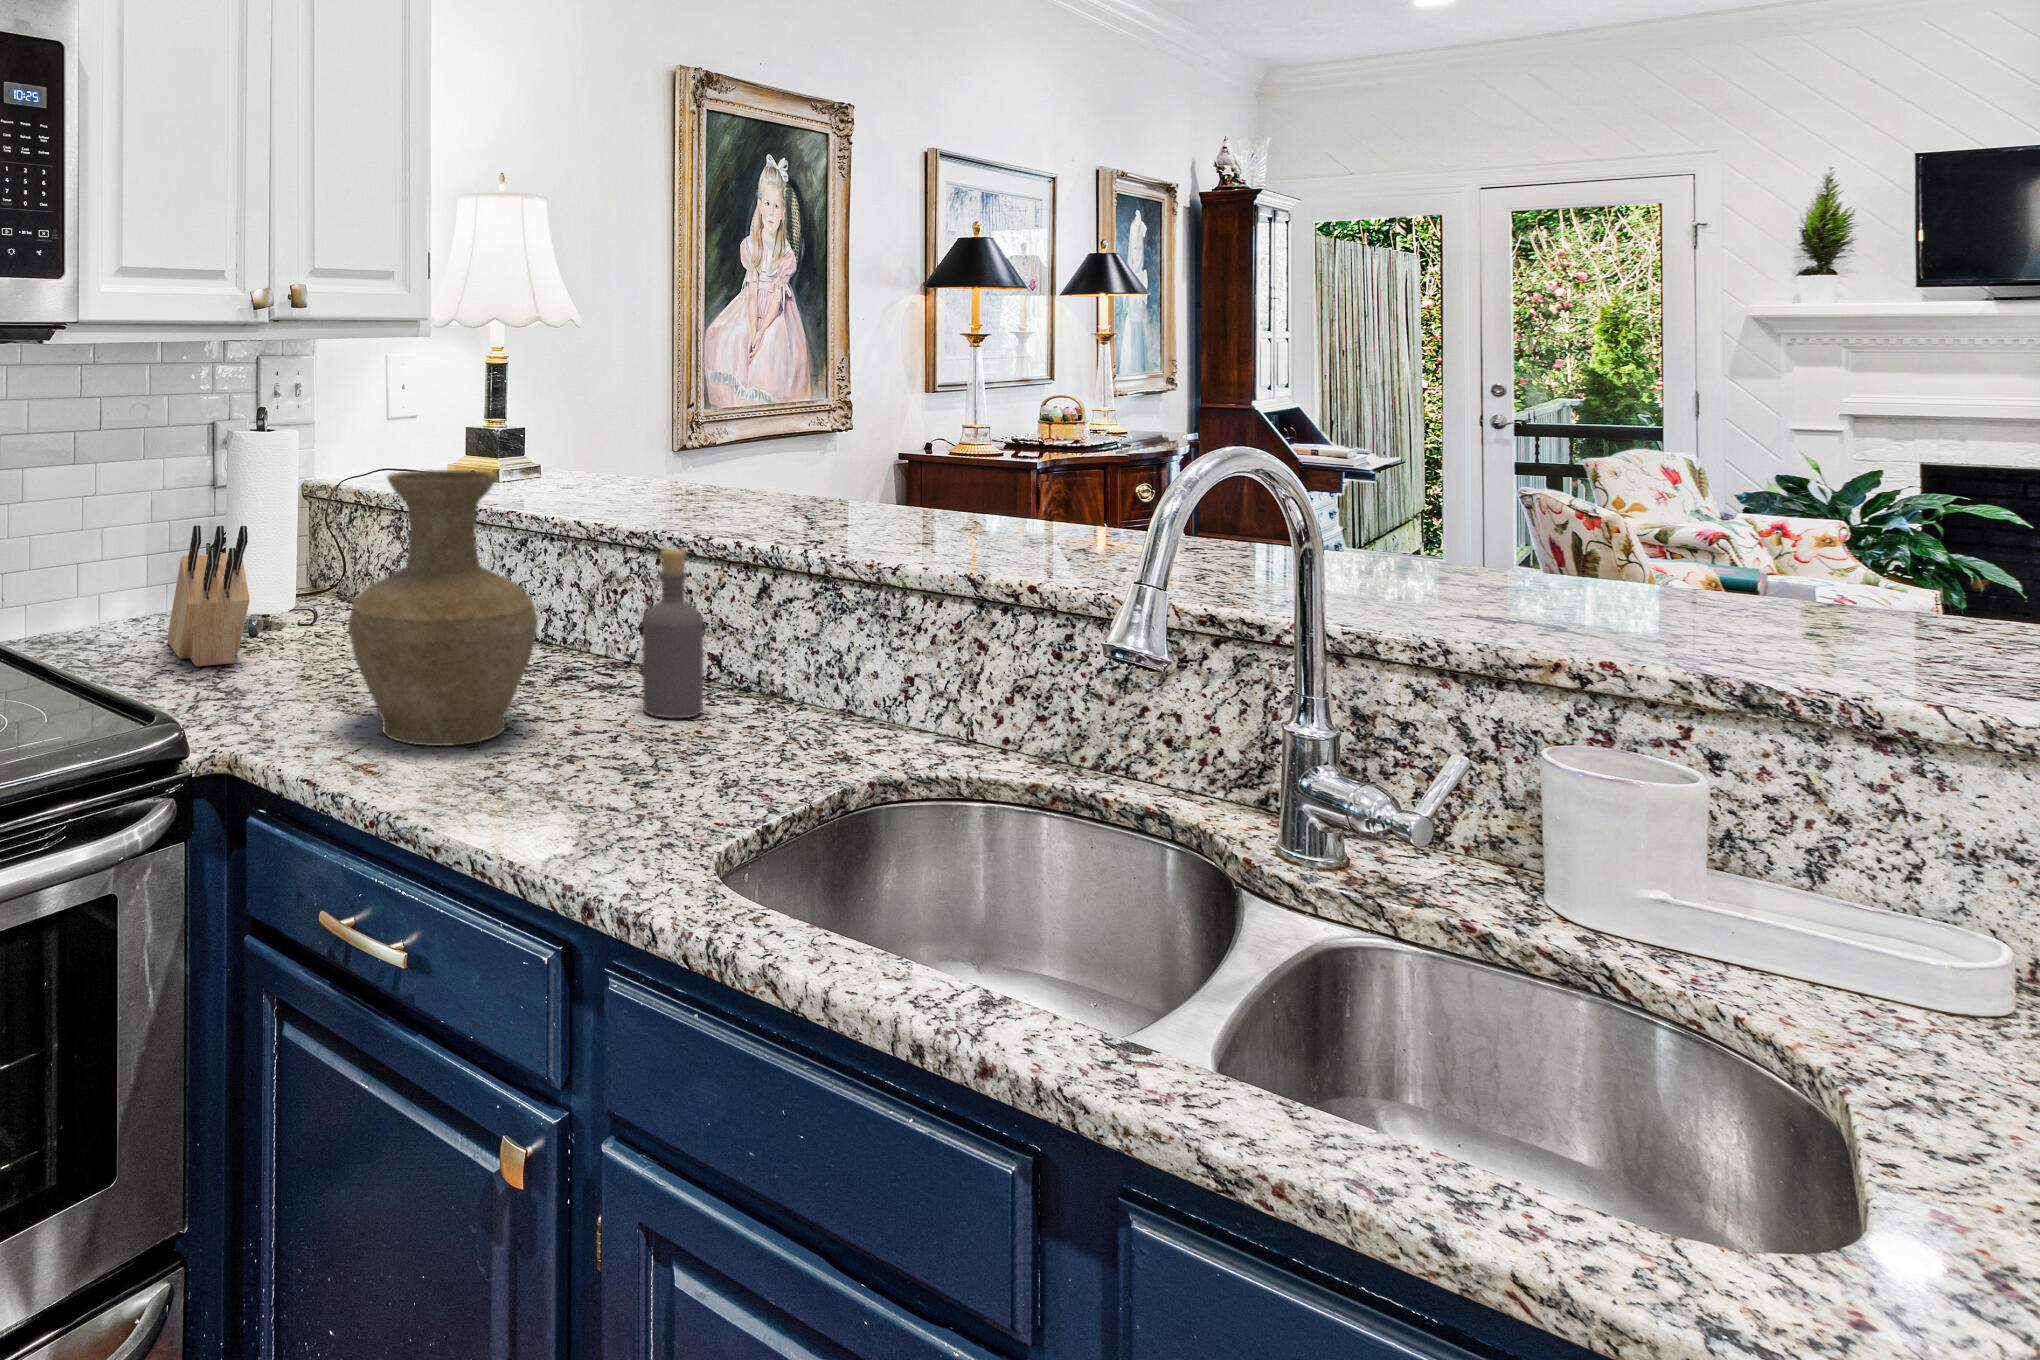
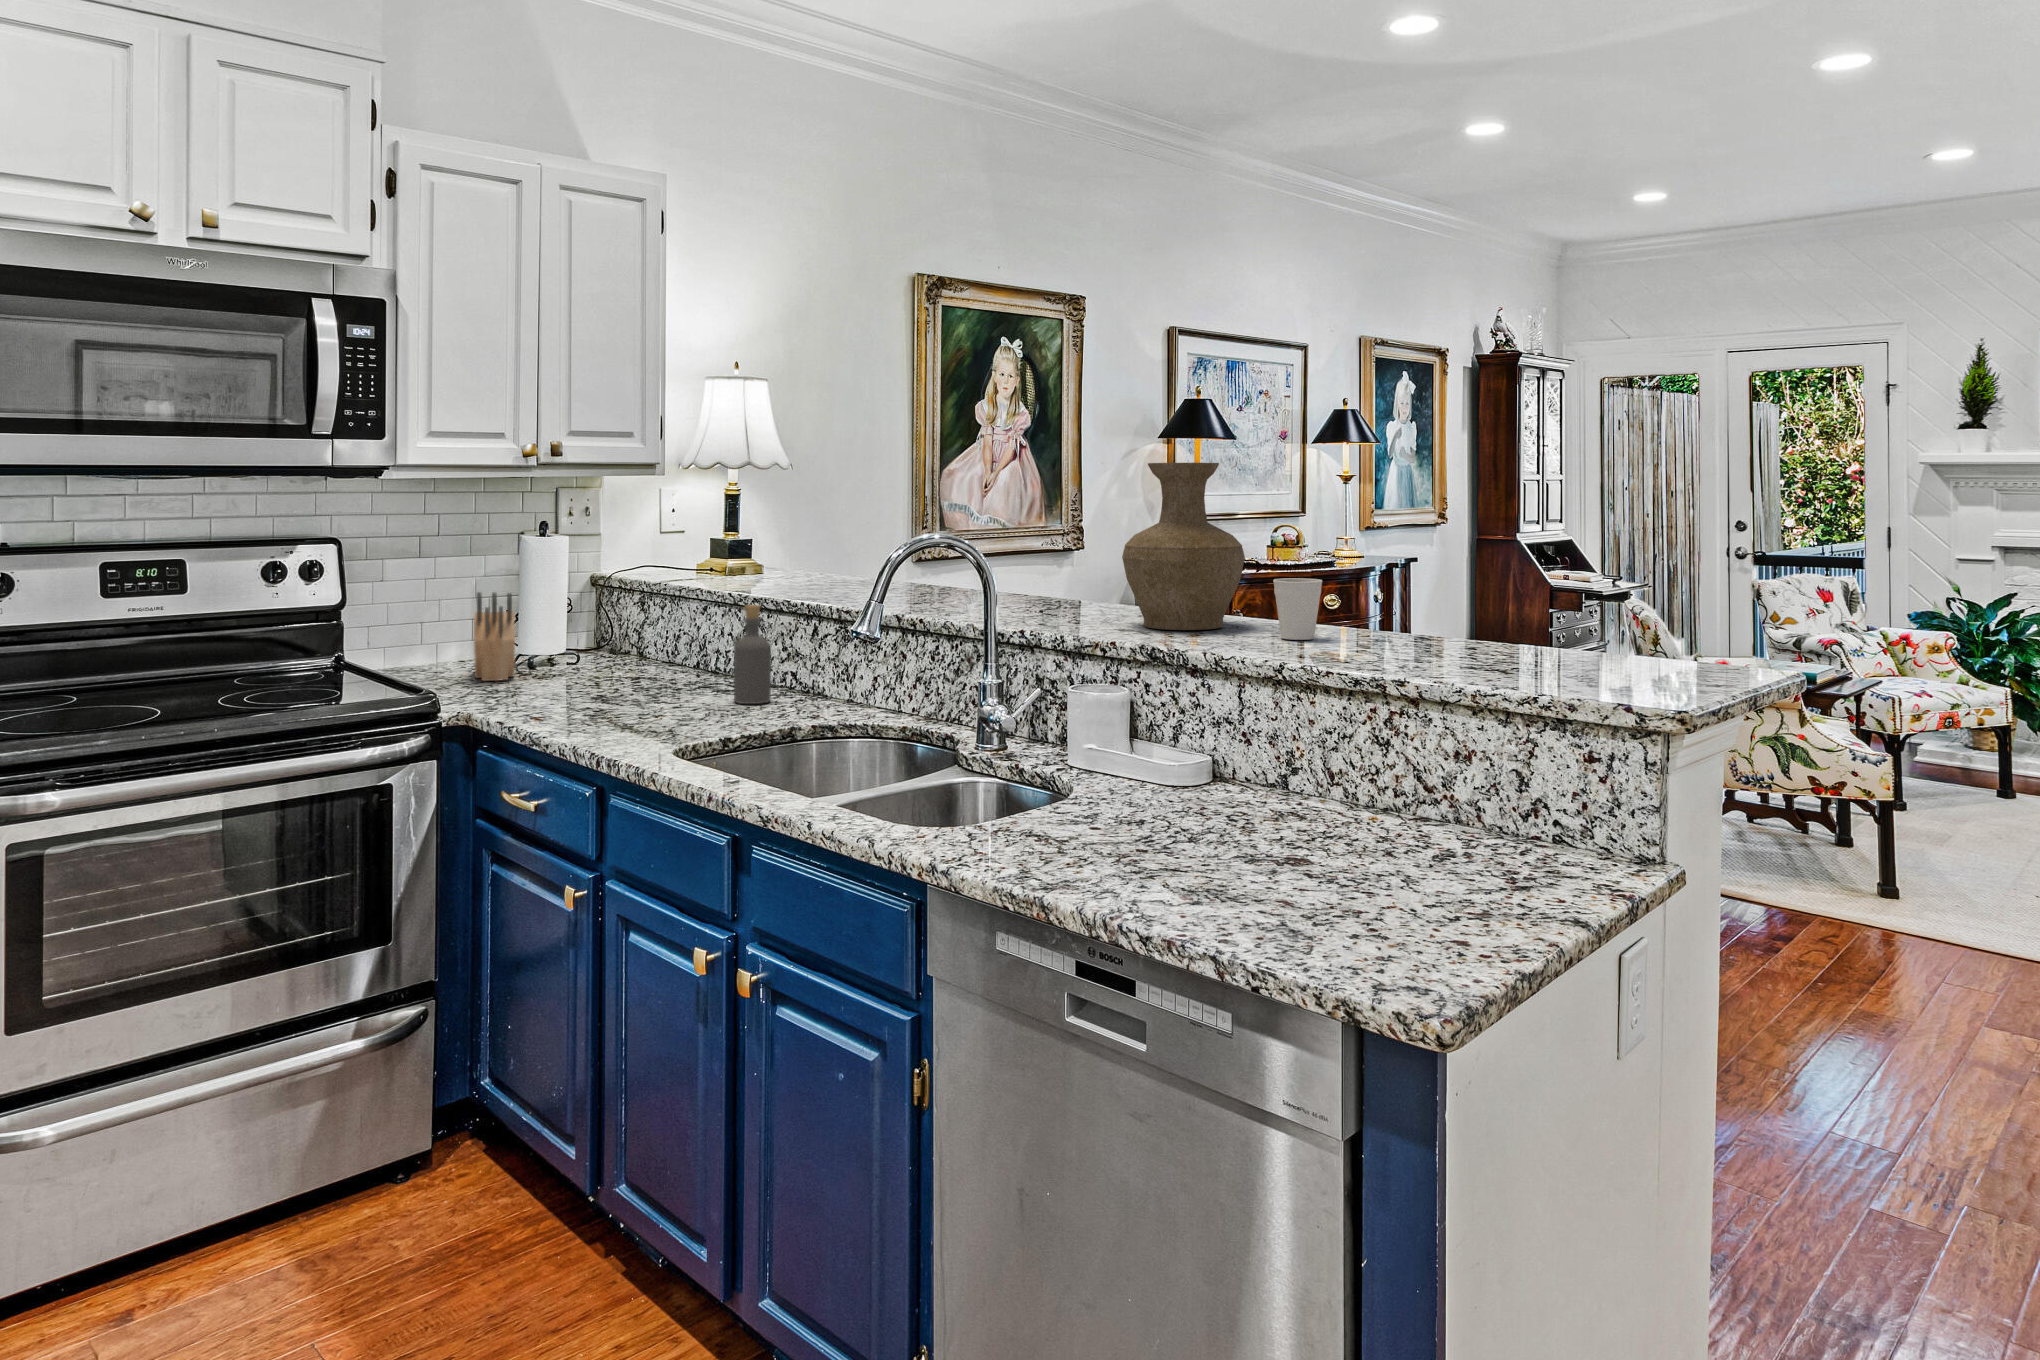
vase: present [348,470,538,746] -> present [1122,463,1245,630]
cup: none [1827,525,1956,648] -> present [1273,578,1322,640]

